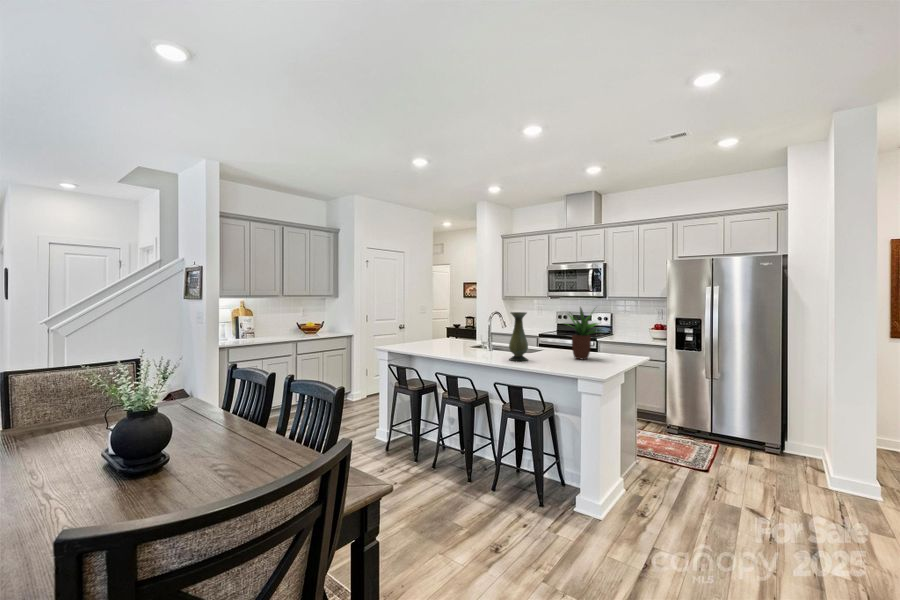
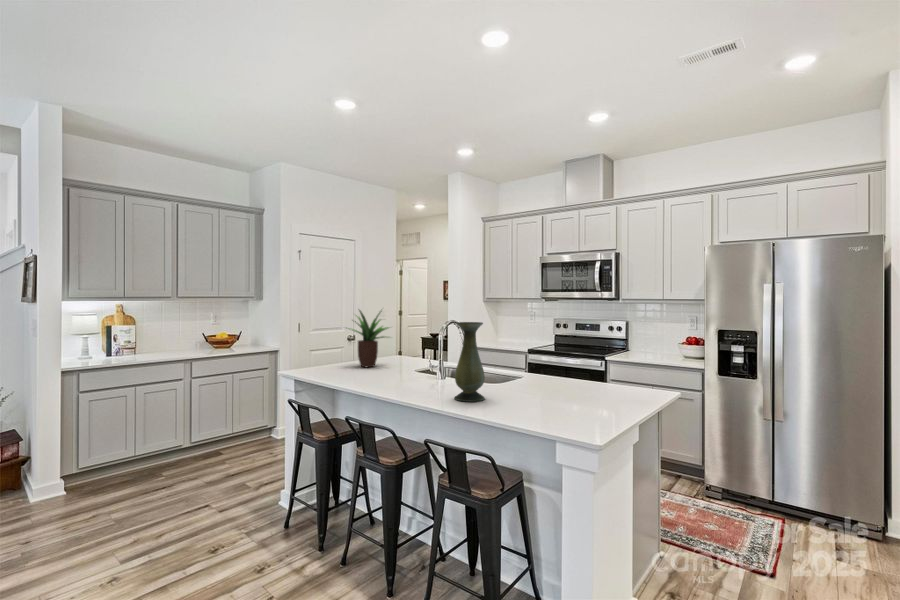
potted plant: present [568,308,600,359] -> present [351,310,388,368]

